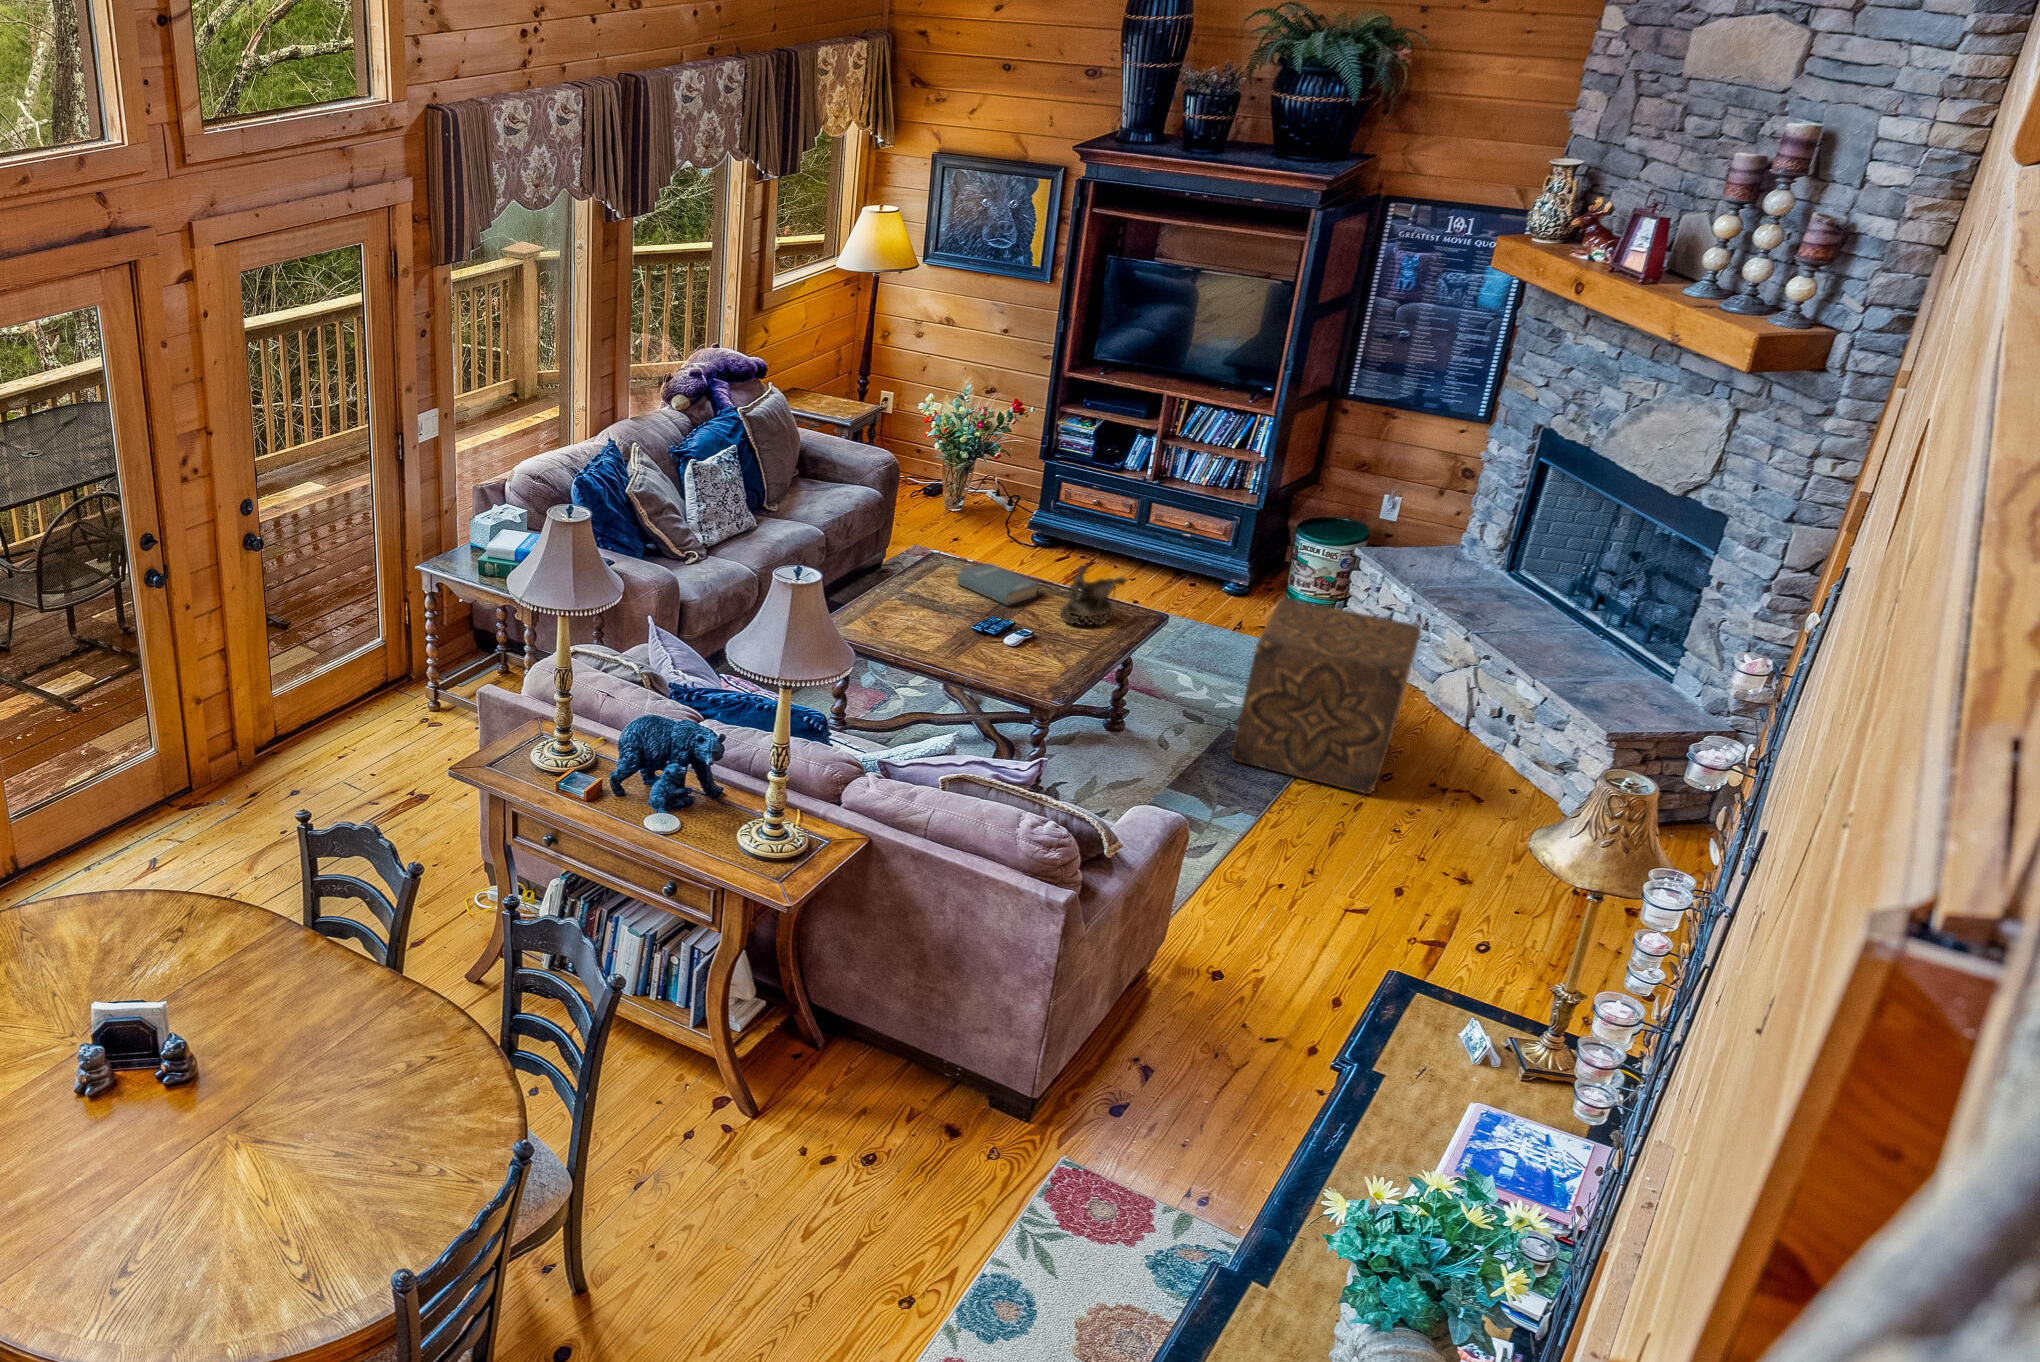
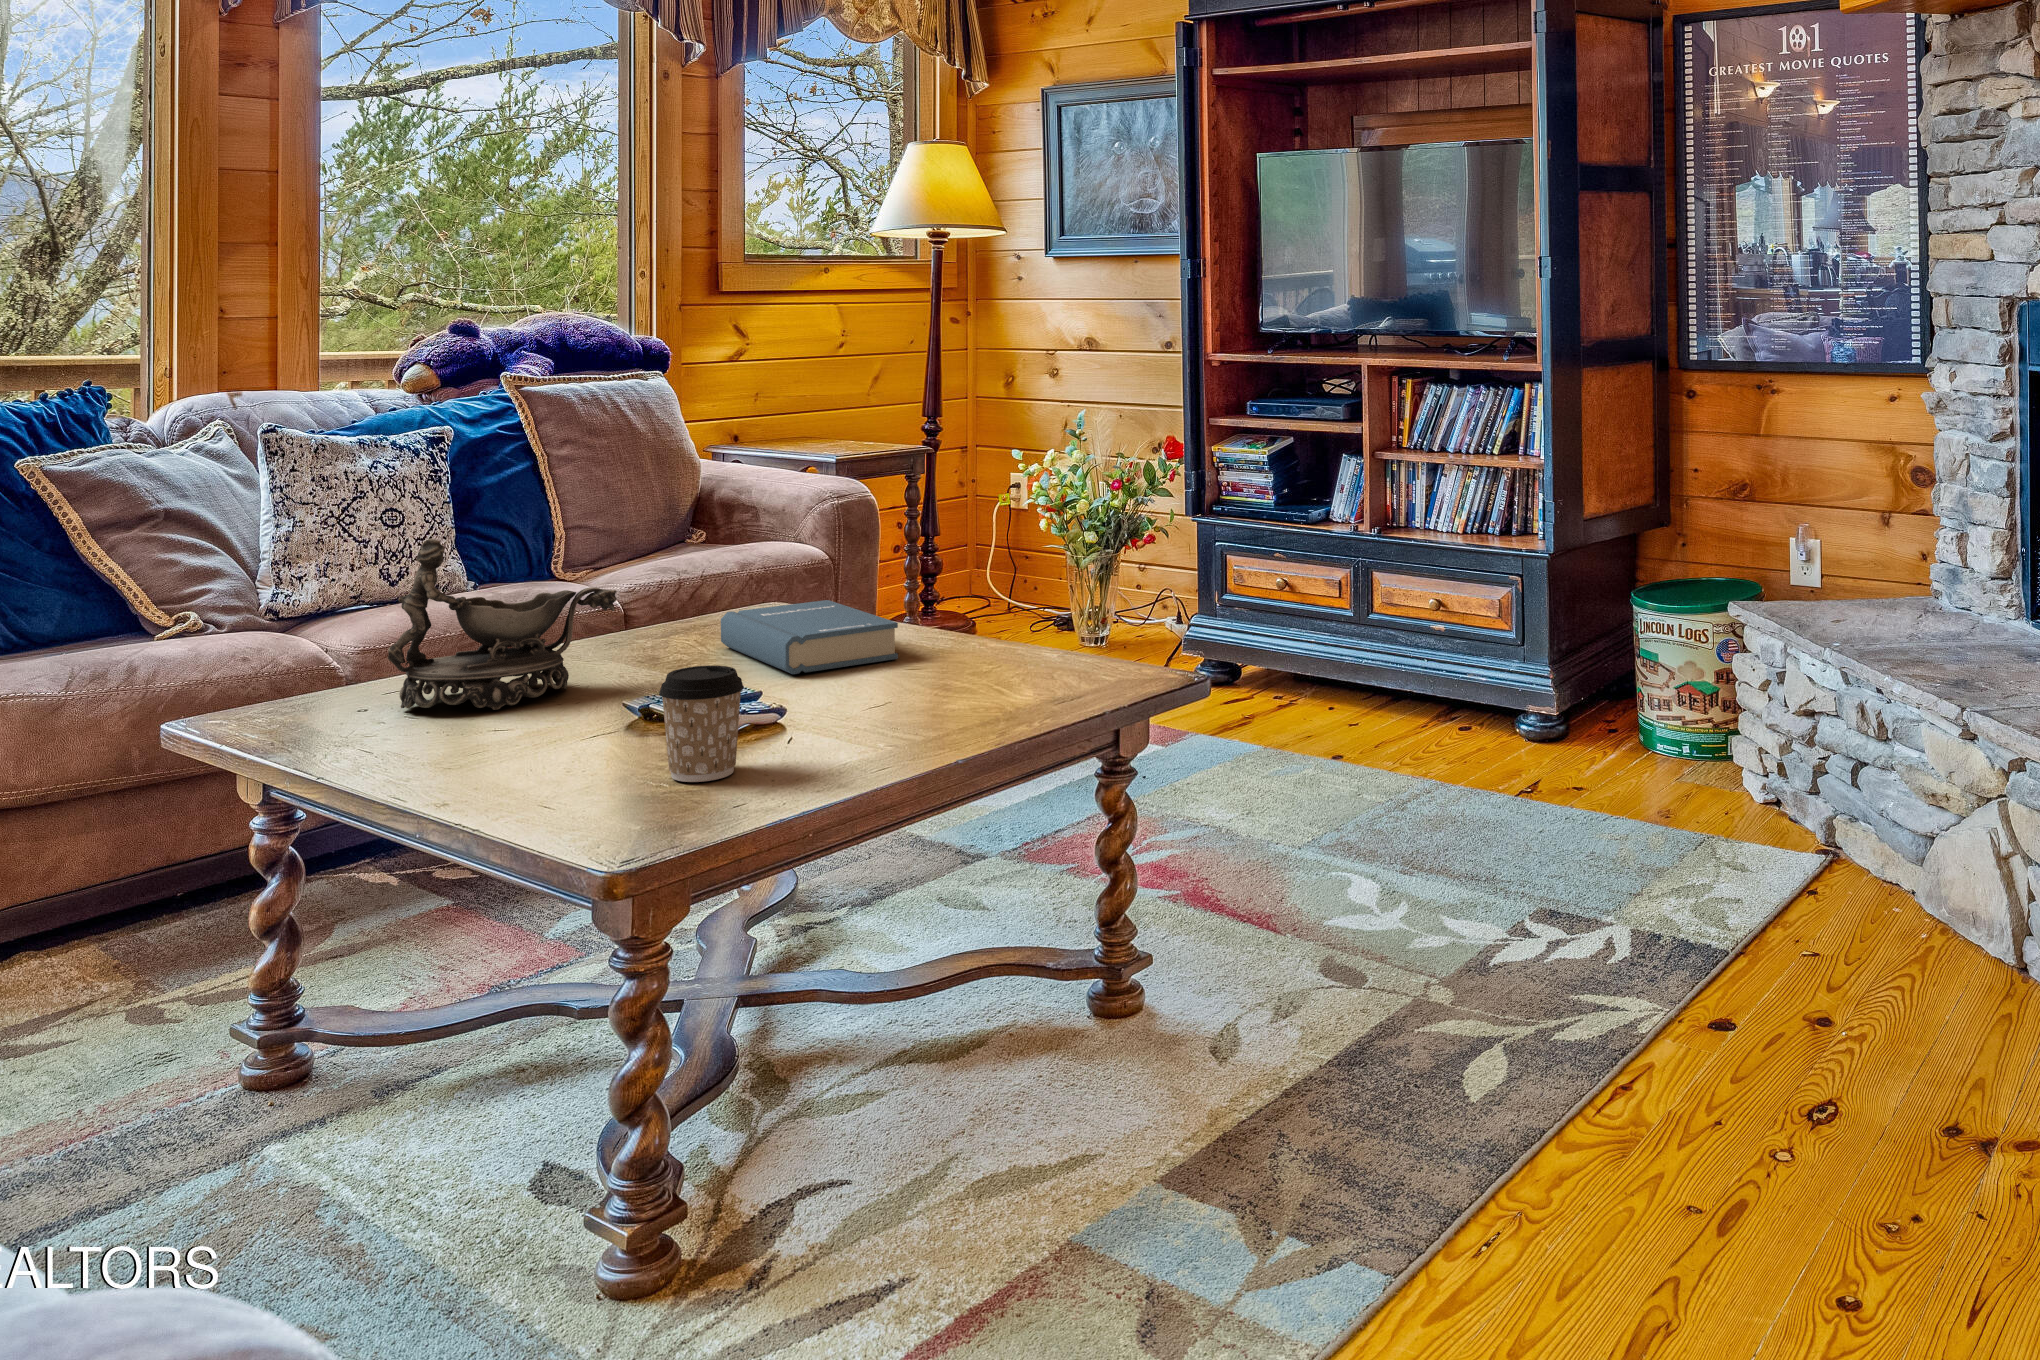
decorative bowl: present [1061,565,1127,625] -> present [388,539,616,710]
ottoman: present [1231,599,1421,794] -> none [1383,636,1830,1154]
coffee cup: none [1027,626,1055,665] -> present [659,665,744,782]

